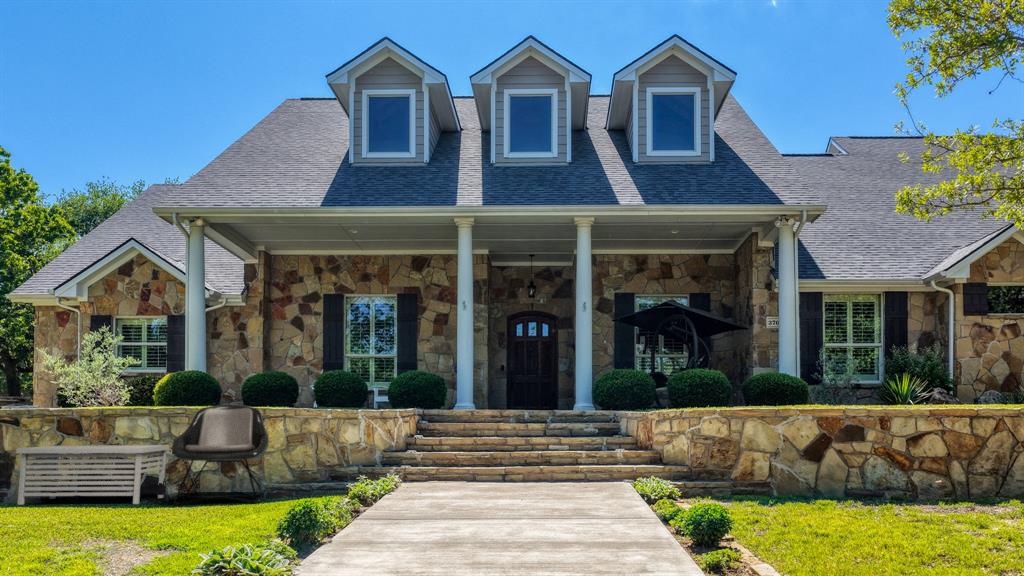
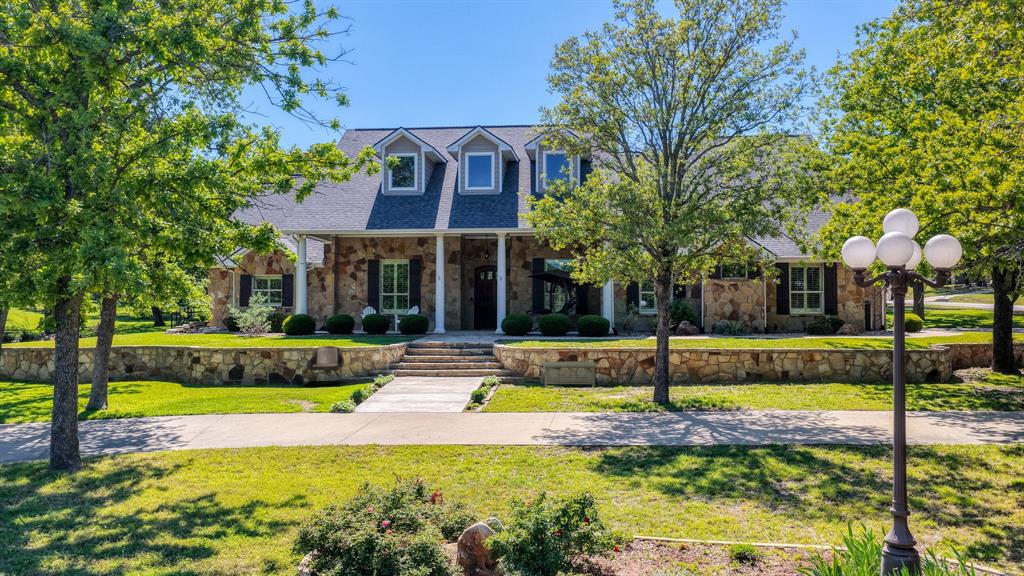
storage bench: present [16,445,169,505] -> present [543,362,595,387]

